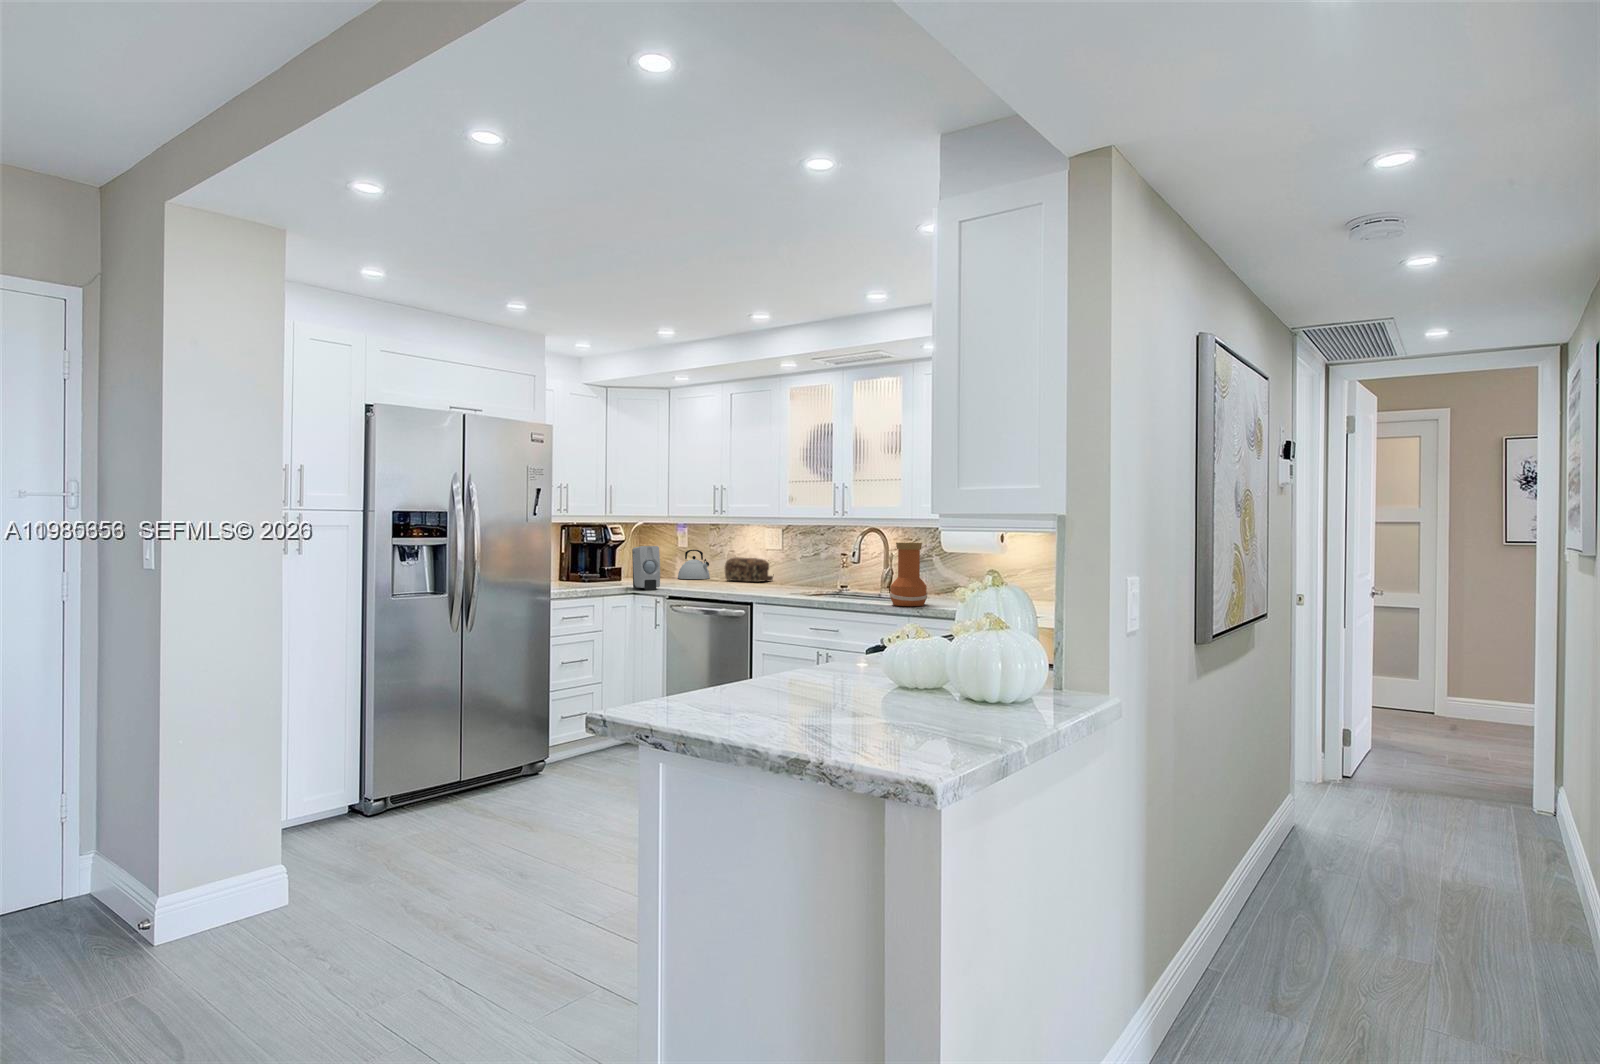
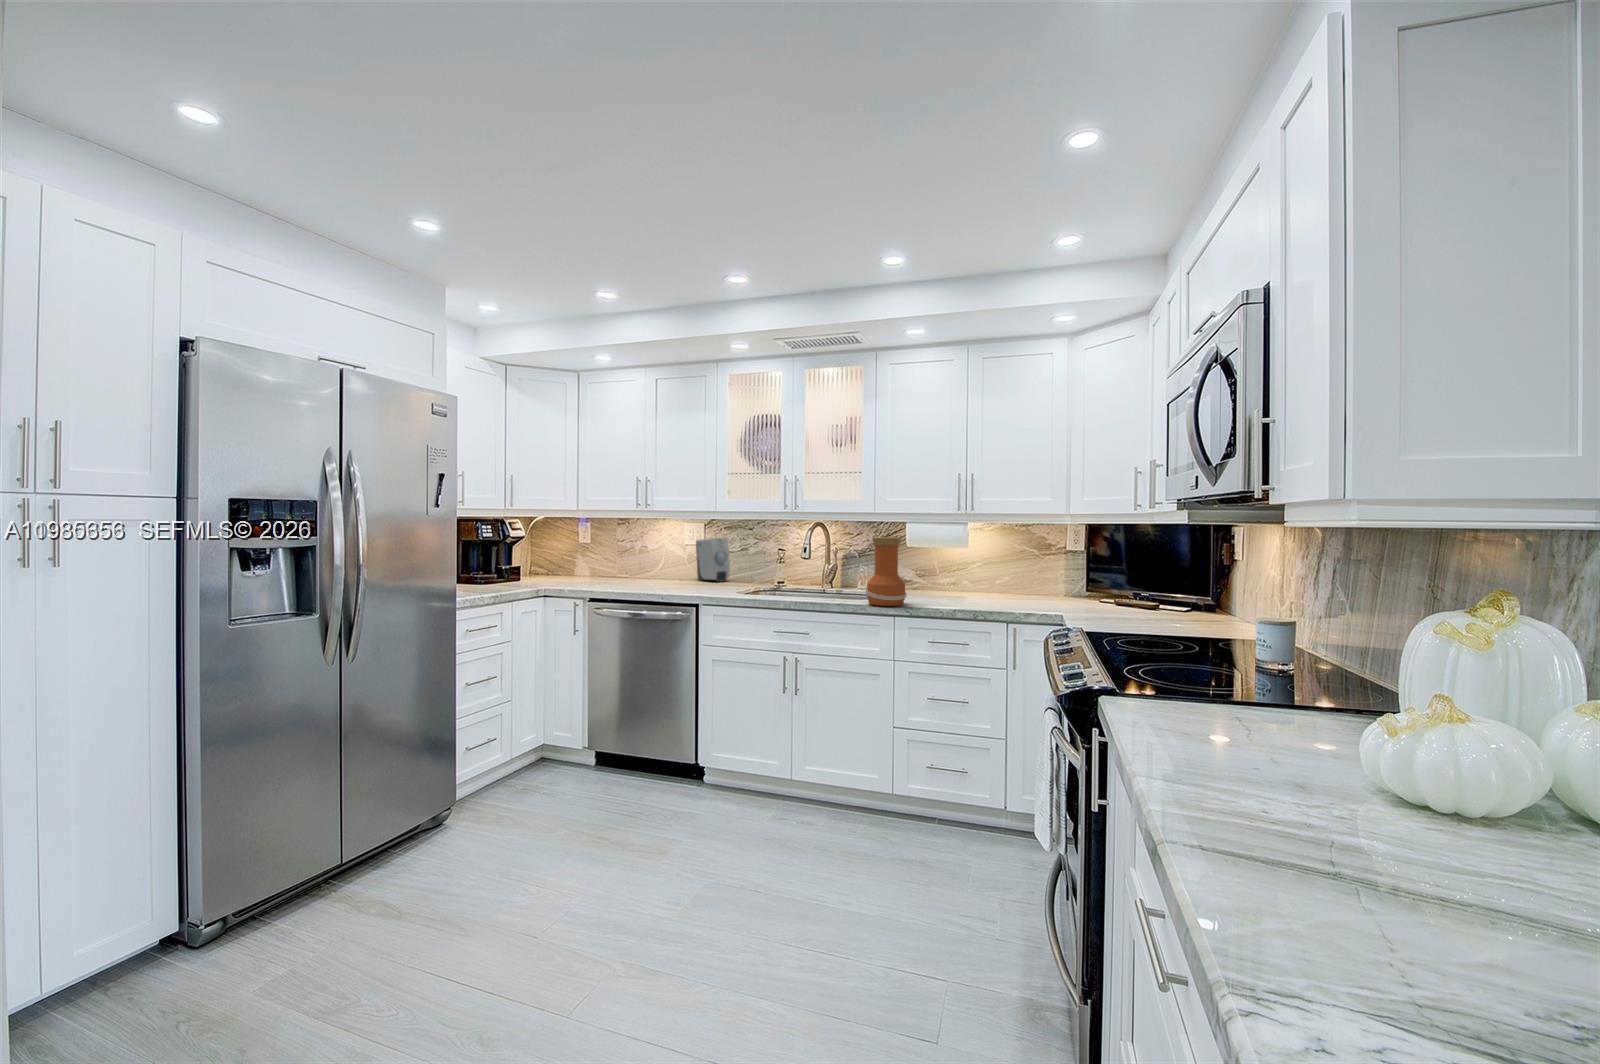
soap dispenser: present [632,546,660,590] -> present [696,538,730,582]
kettle: present [678,550,710,579] -> none [582,545,618,576]
bread loaf: present [725,557,774,582] -> none [639,553,691,578]

